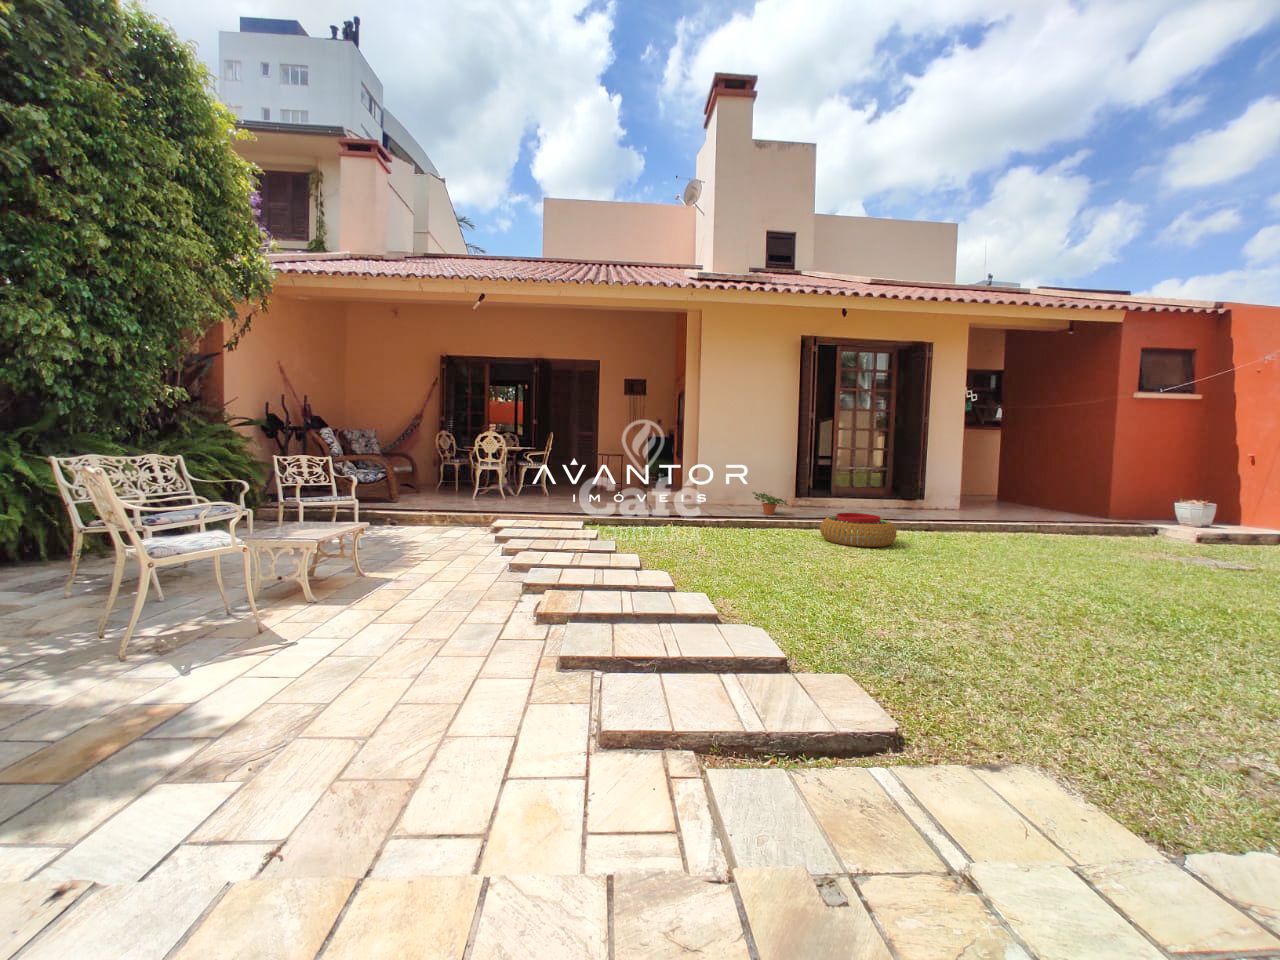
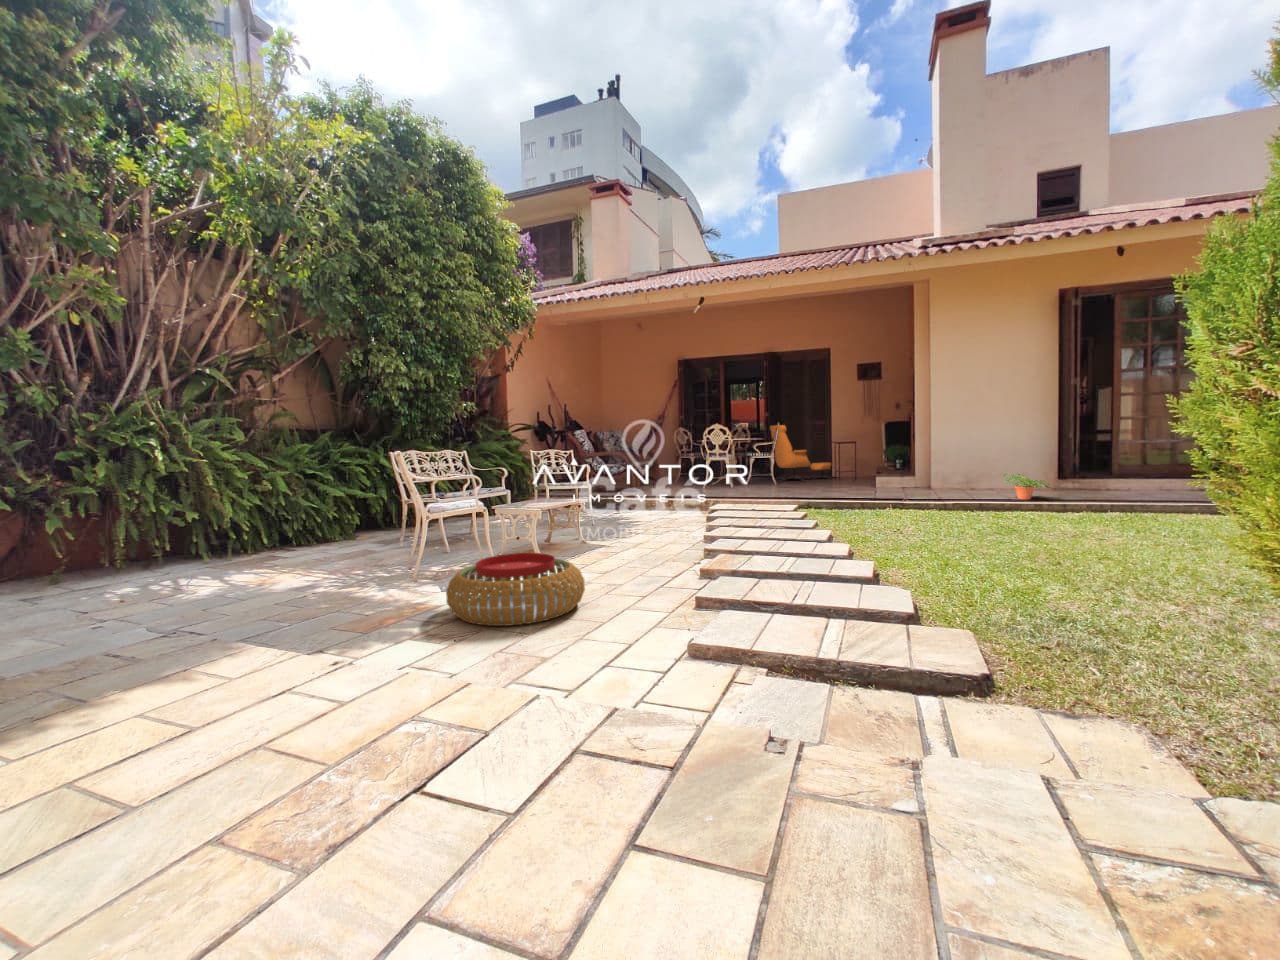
lounge chair: none [541,434,601,491] -> present [770,425,831,480]
pouf: present [820,513,897,547] -> present [446,553,585,626]

